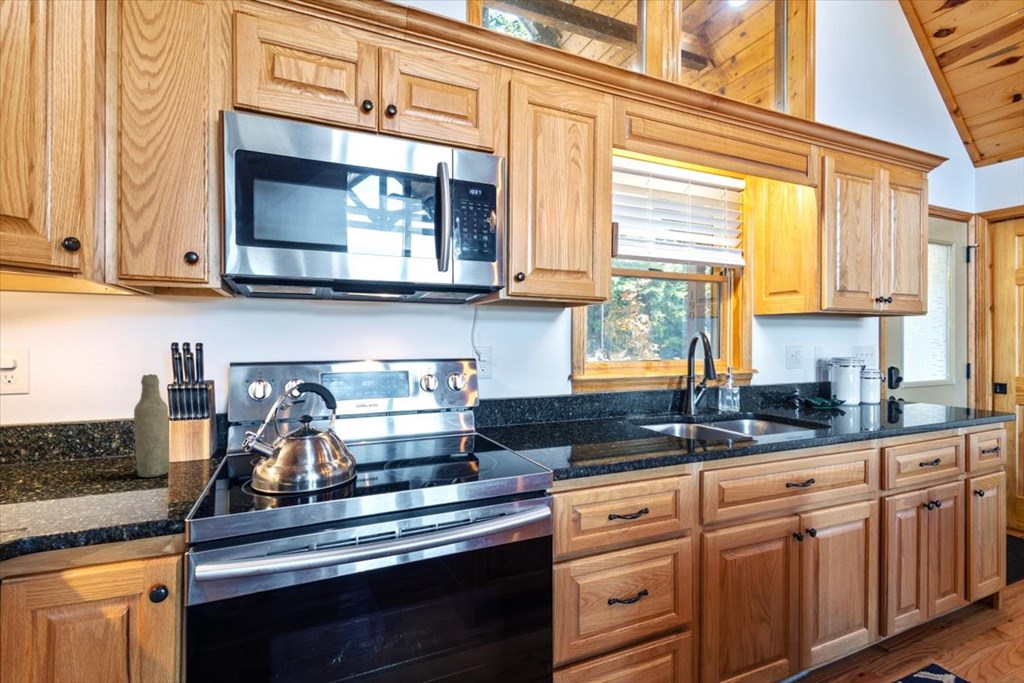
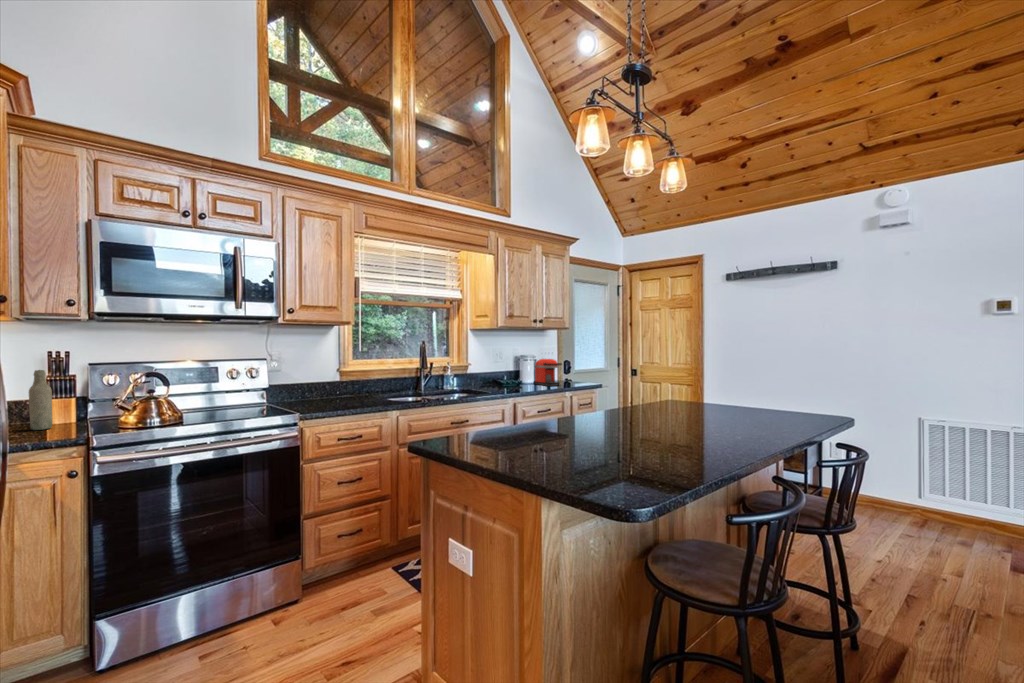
coffee maker: none [868,366,942,415] -> present [534,359,562,386]

